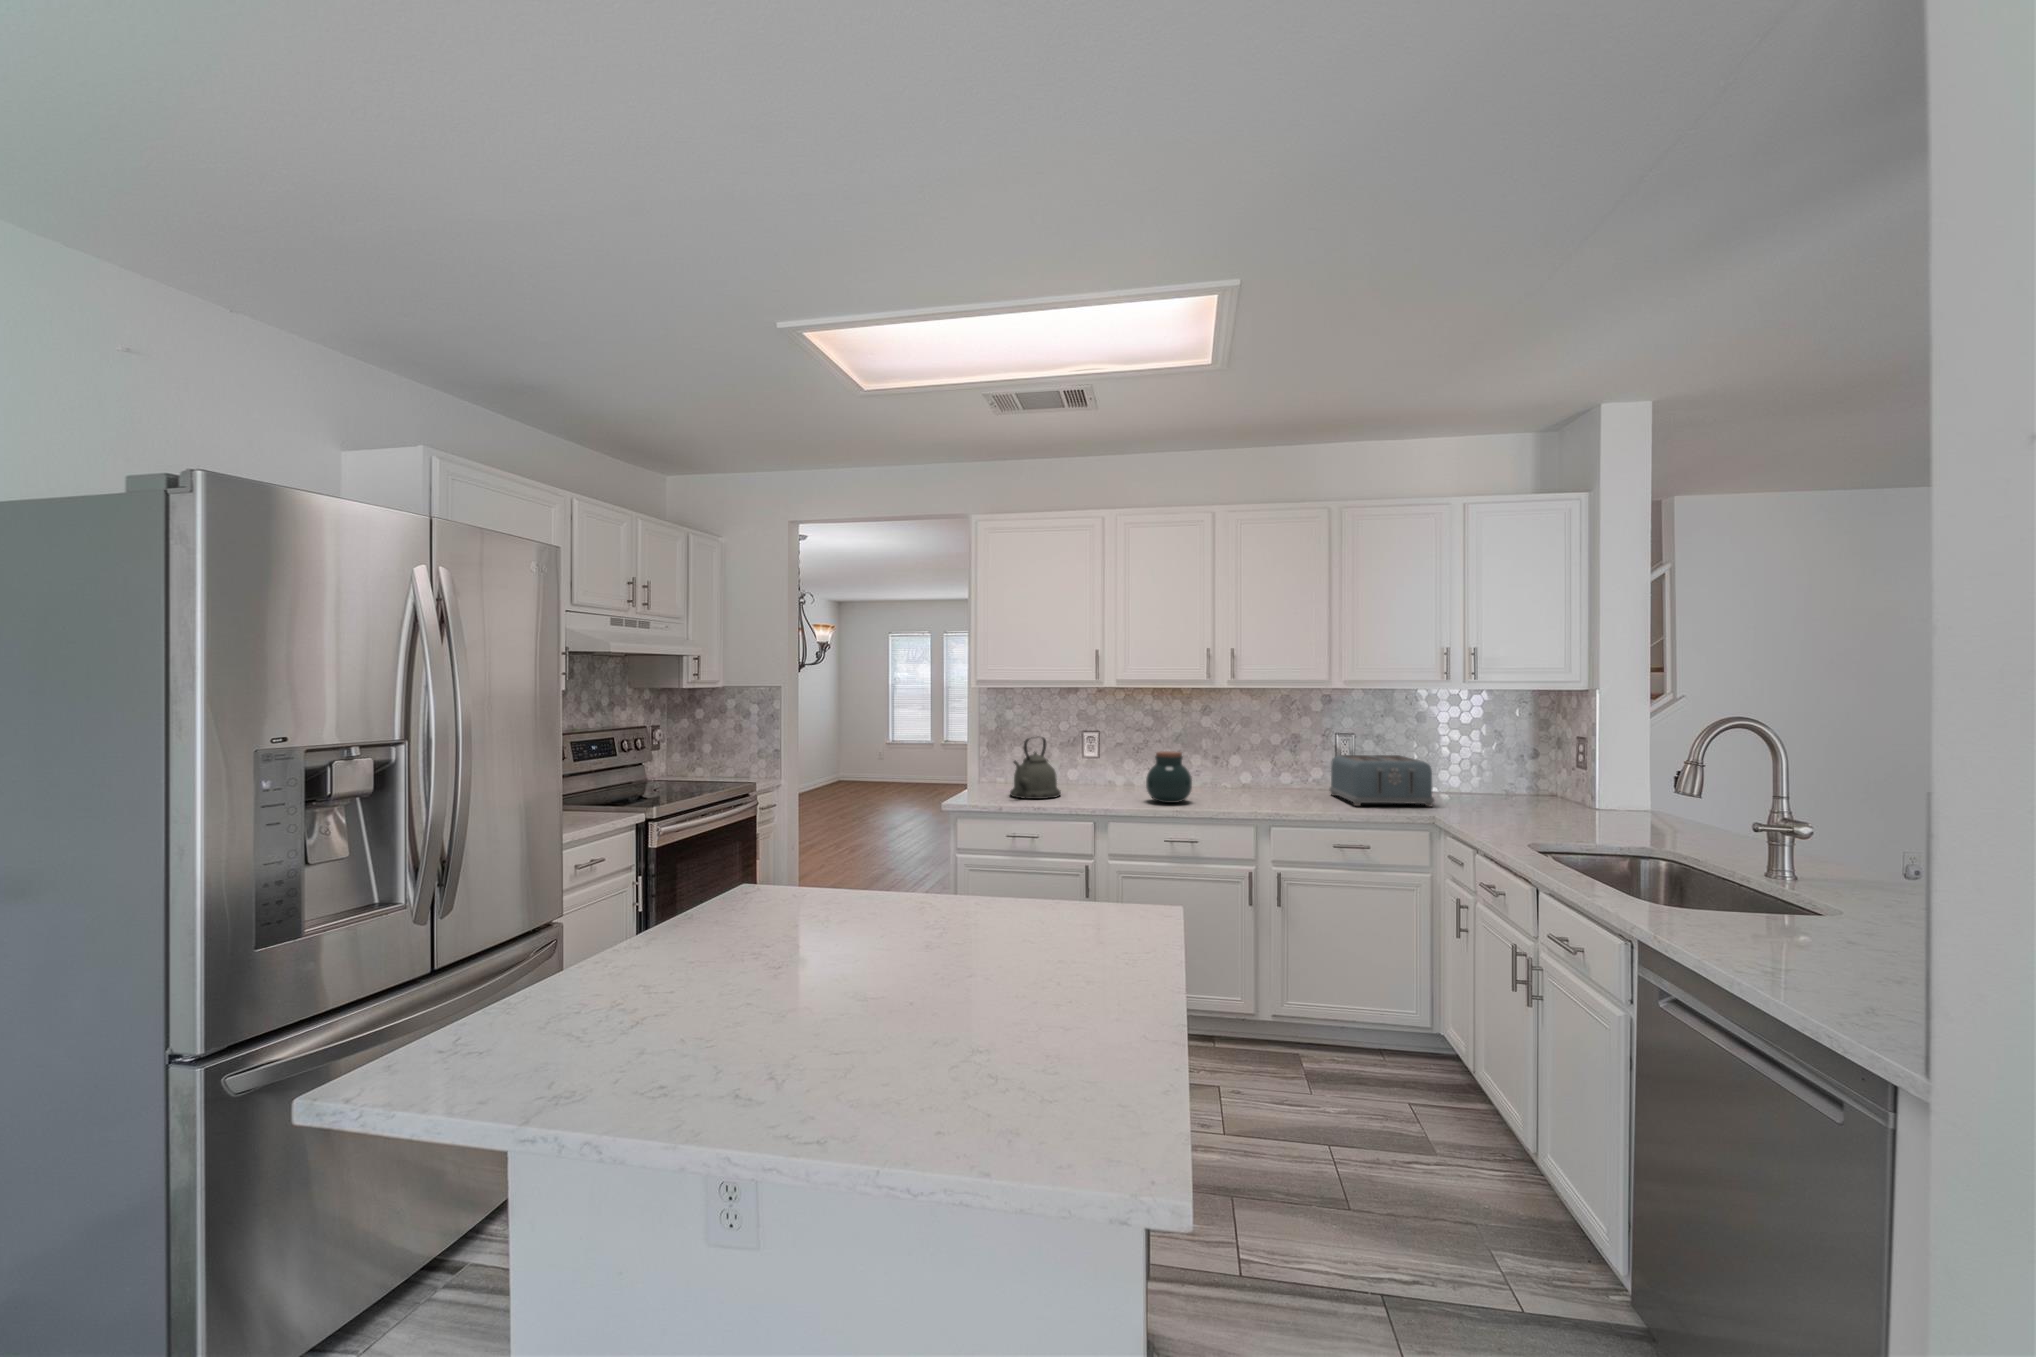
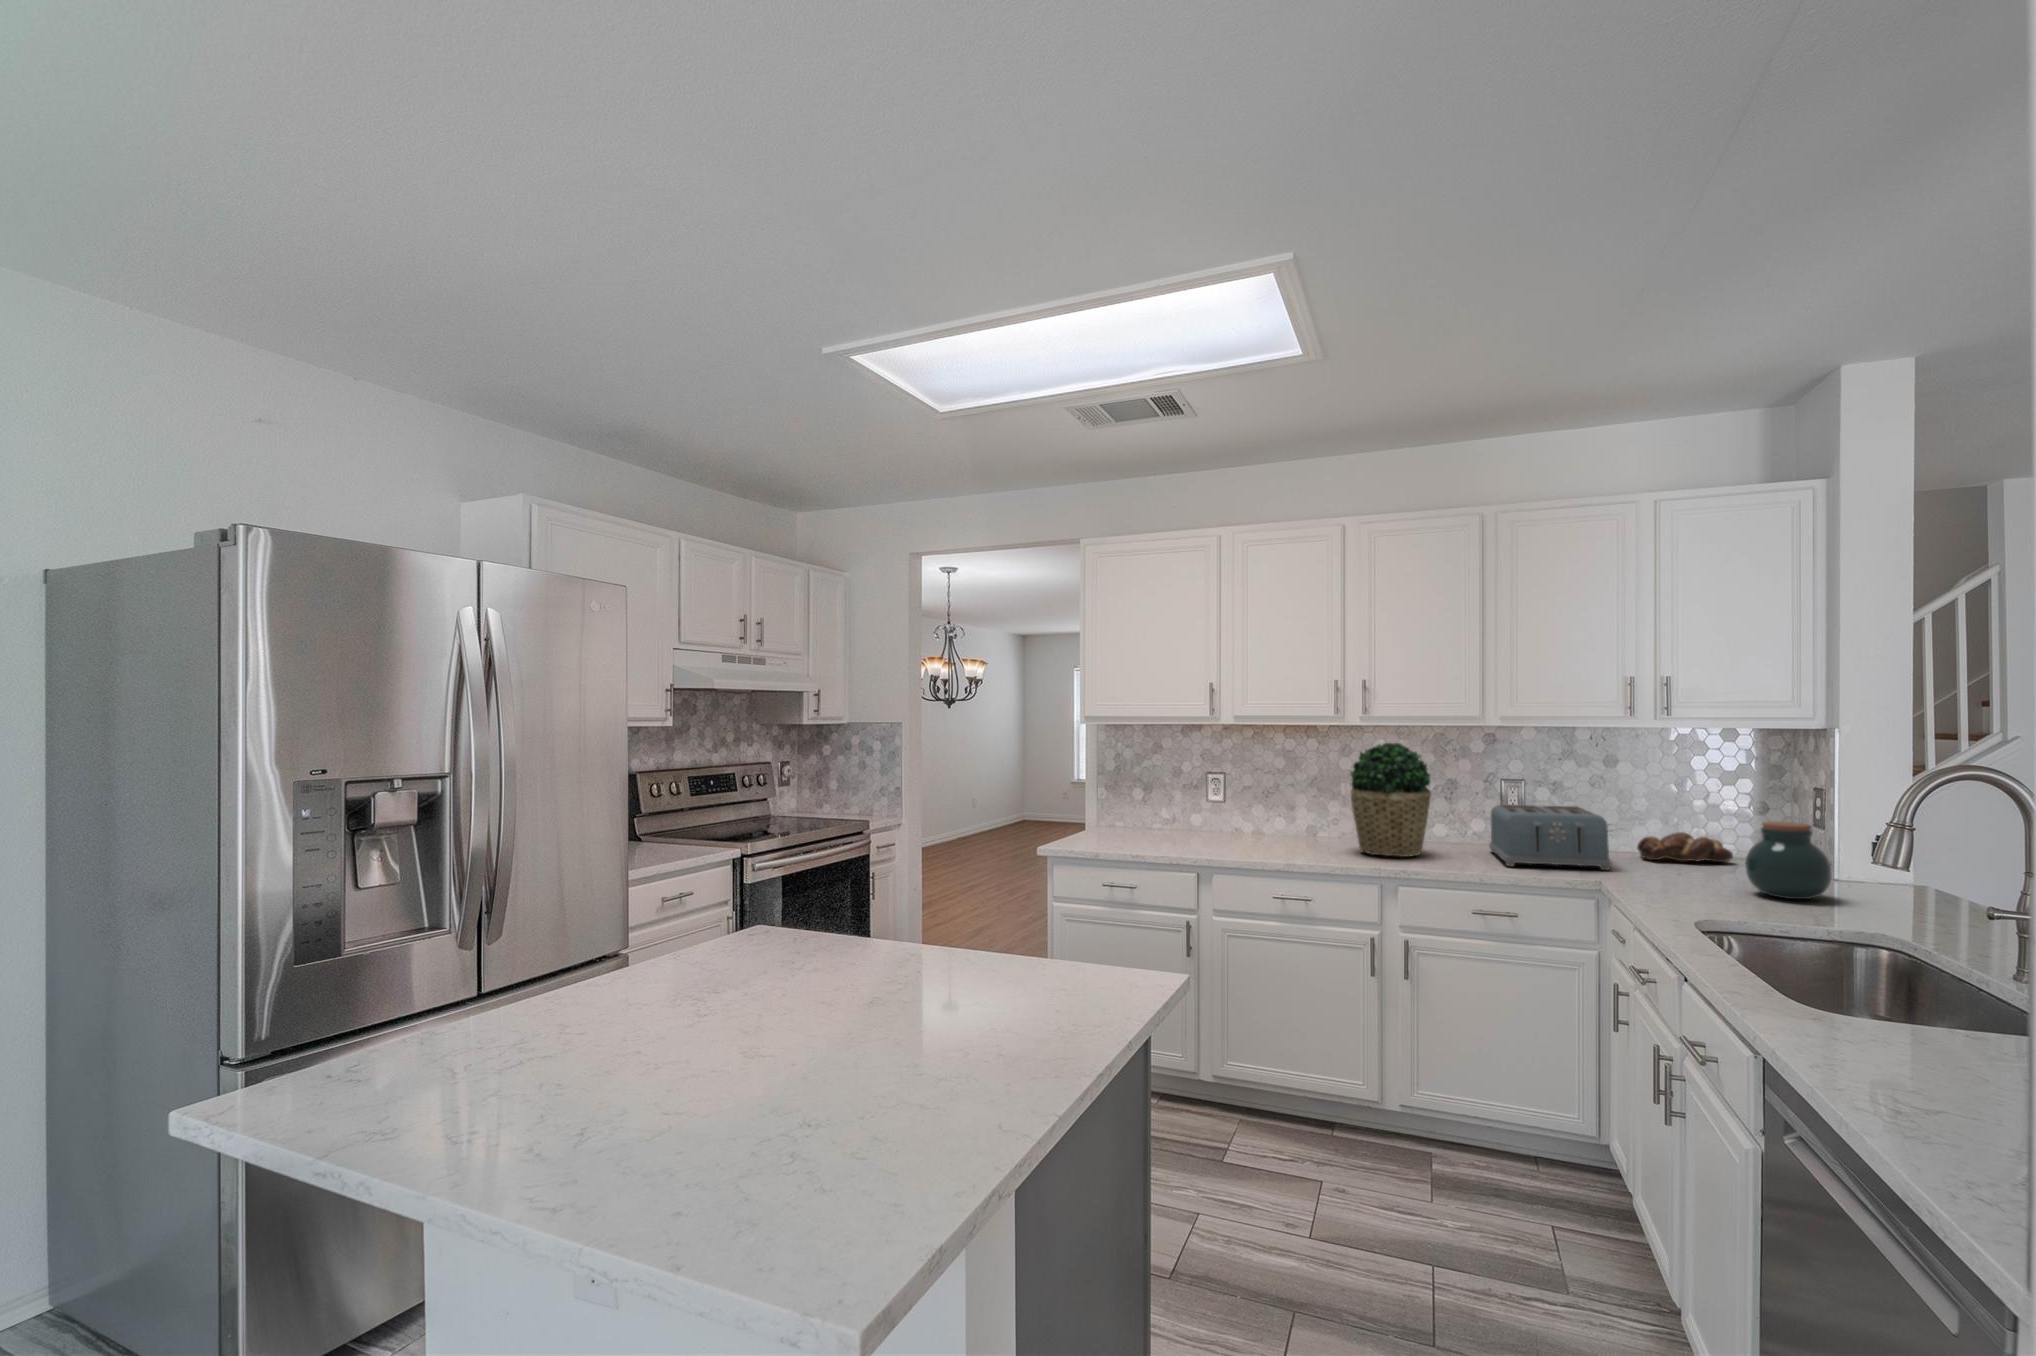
potted plant: none [1221,703,1290,801] -> present [1350,743,1431,857]
kettle: present [1010,737,1061,799] -> none [1113,778,1171,846]
jar: present [1146,751,1192,803] -> present [1746,821,1832,899]
bread loaf: none [1442,774,1513,798] -> present [1637,832,1733,862]

